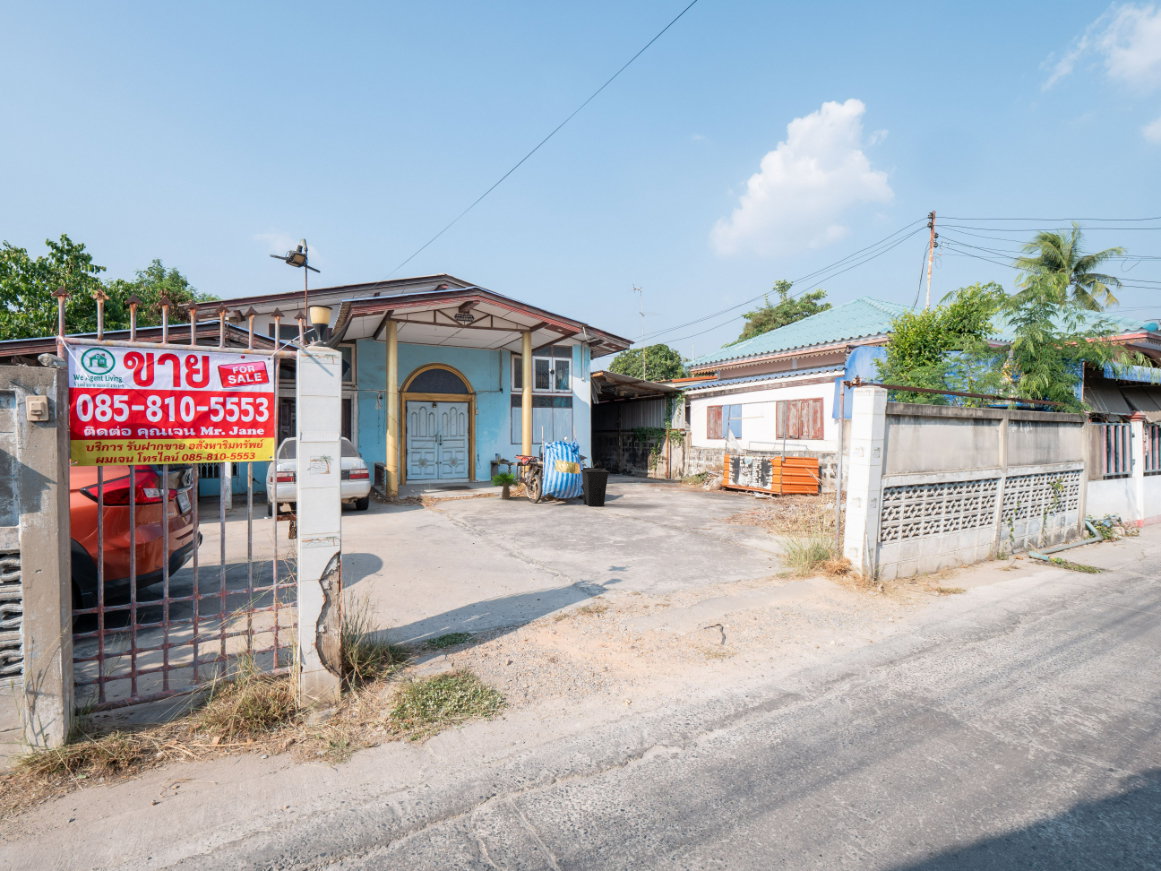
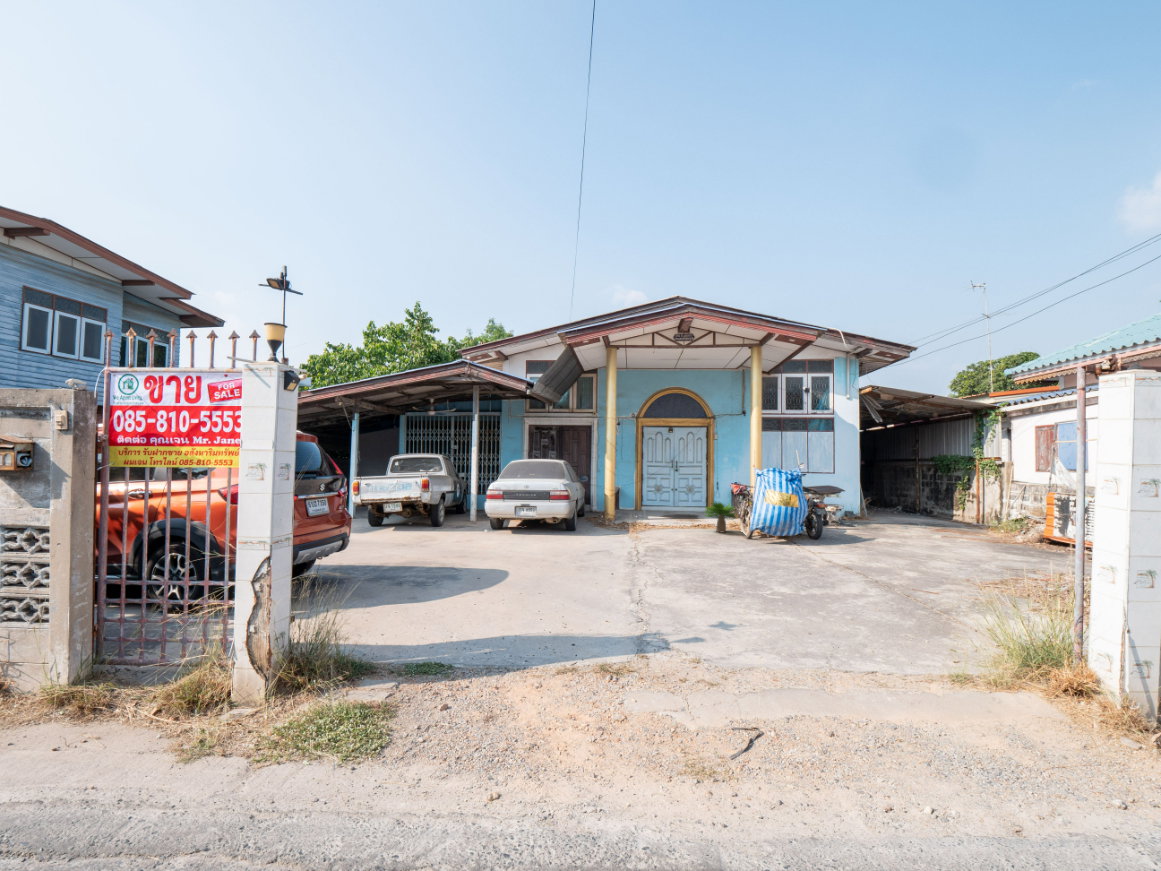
trash can: present [581,468,610,506] -> none [801,501,835,549]

